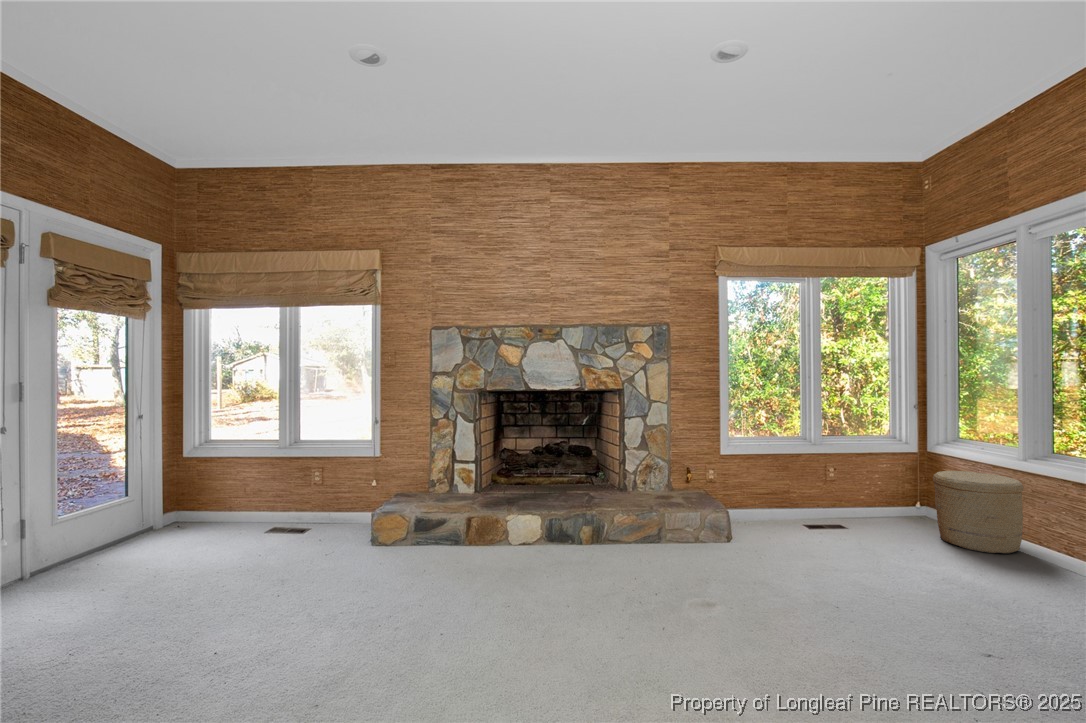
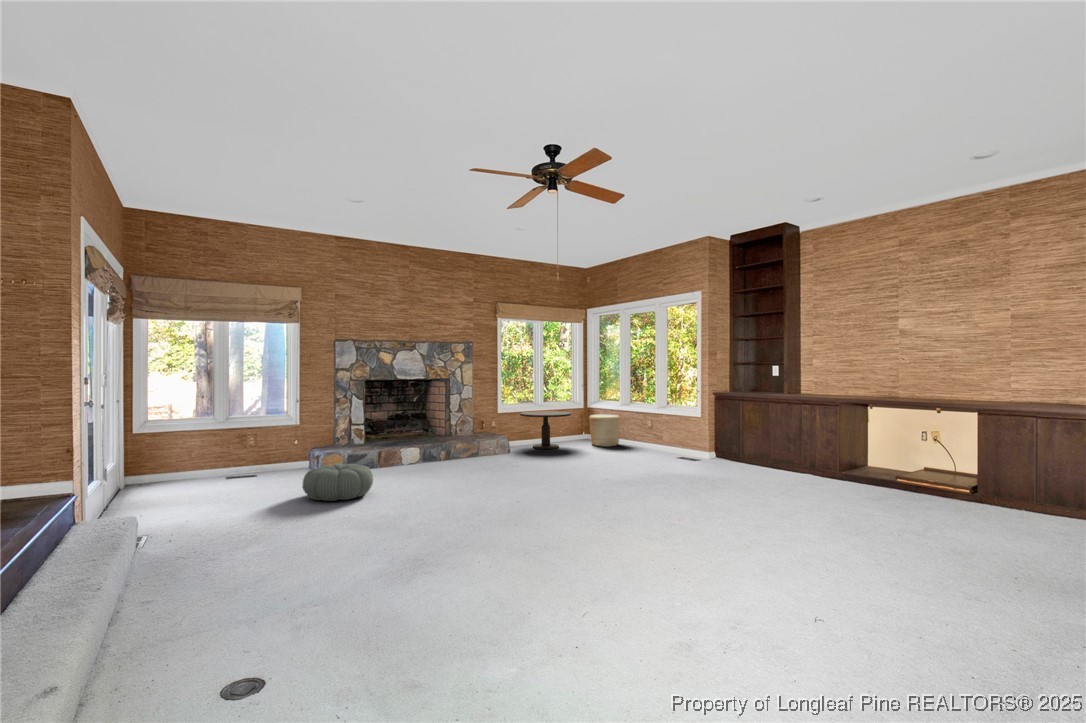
side table: none [763,453,883,540] -> present [520,411,571,449]
pouf: none [184,560,340,663] -> present [303,464,373,501]

